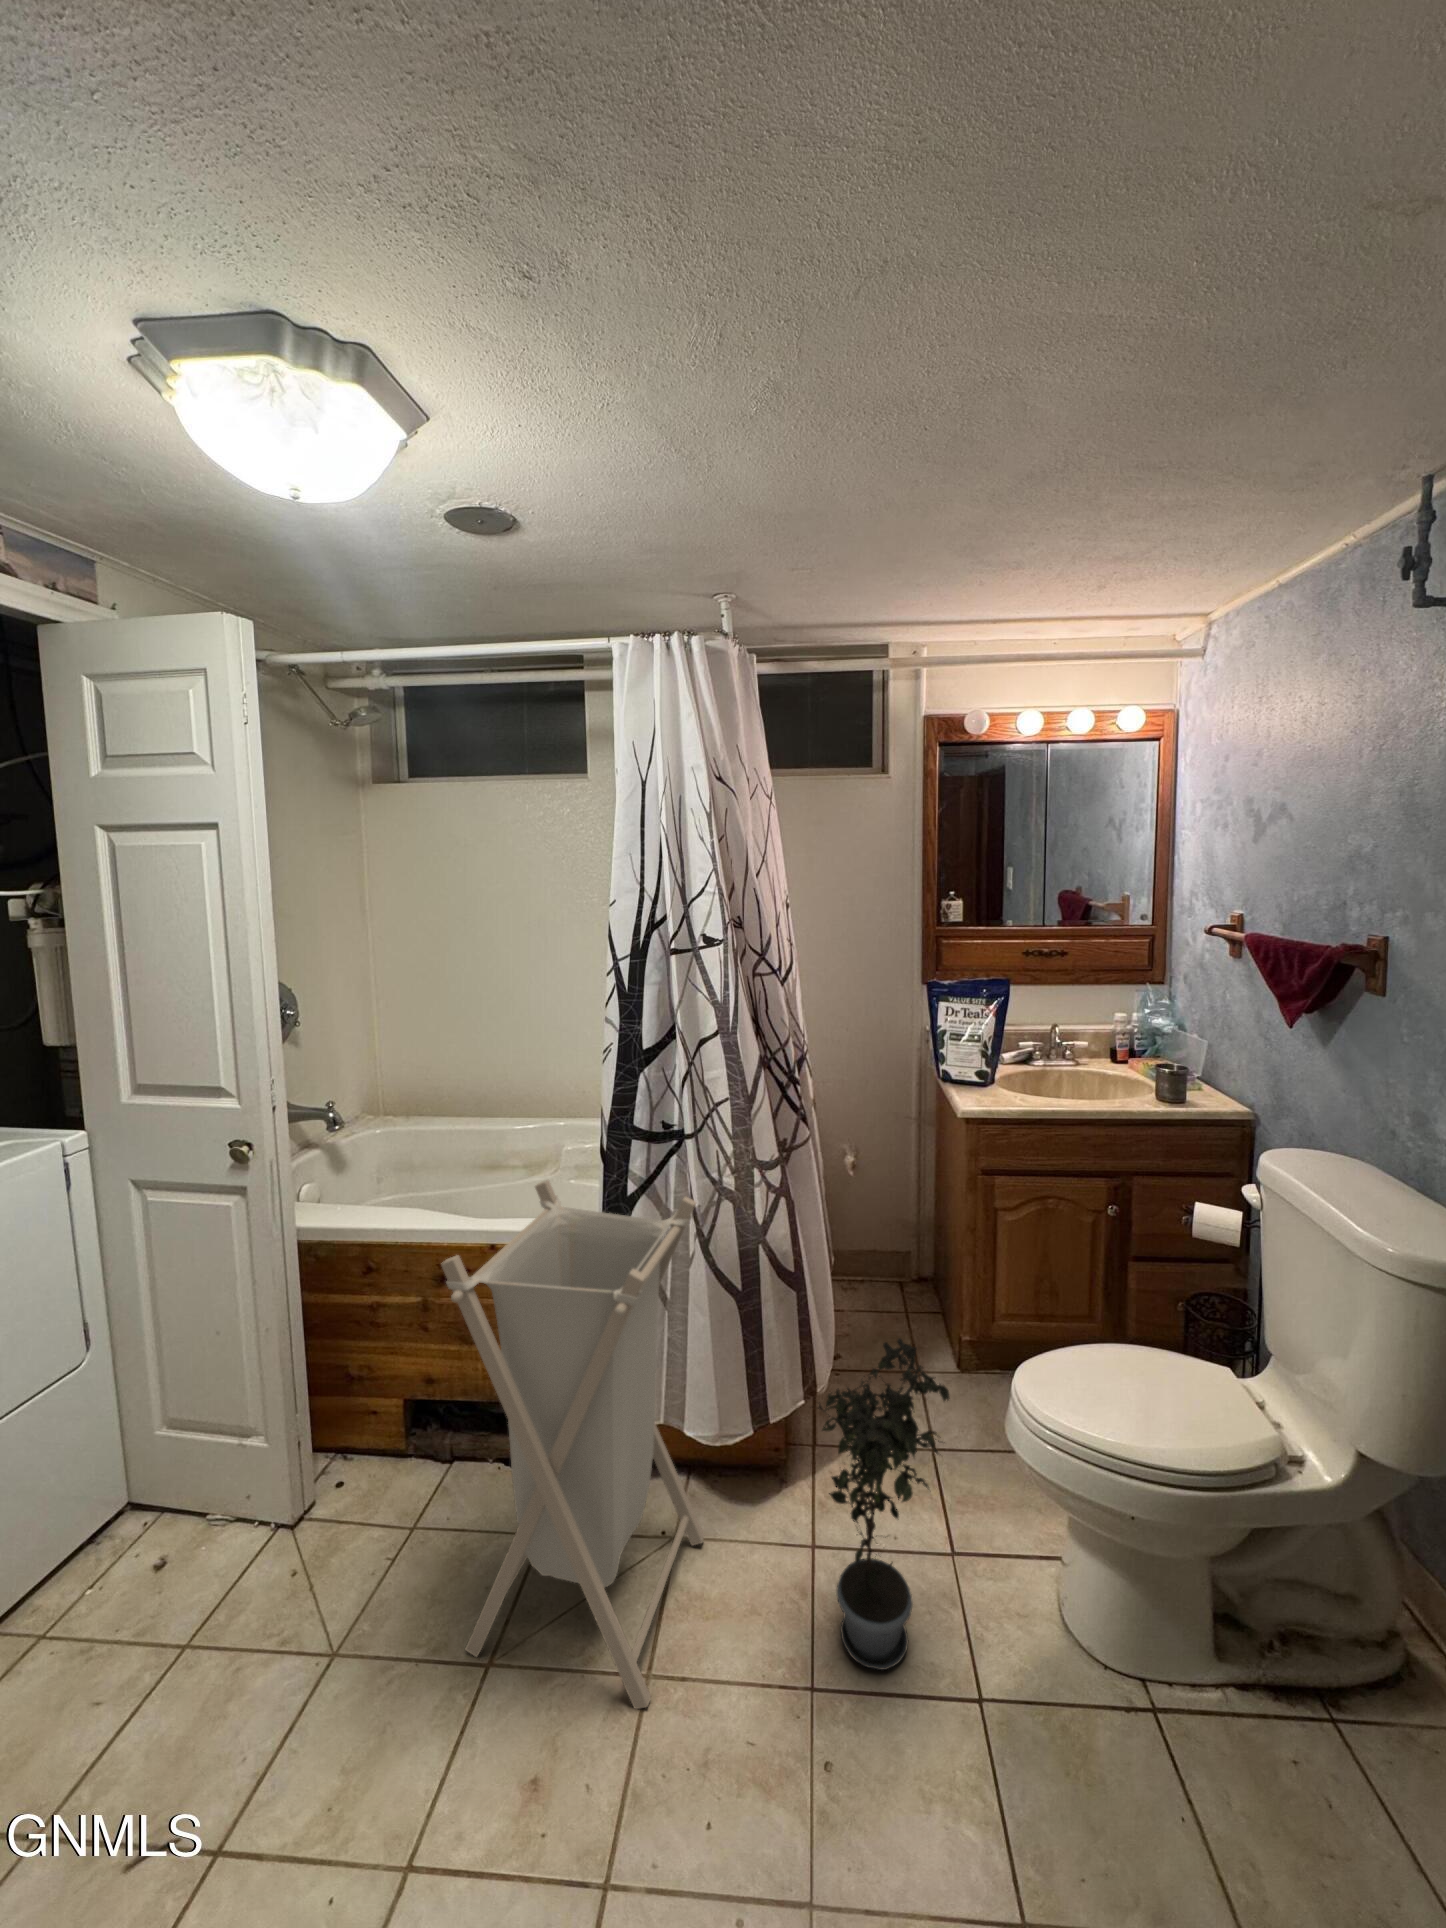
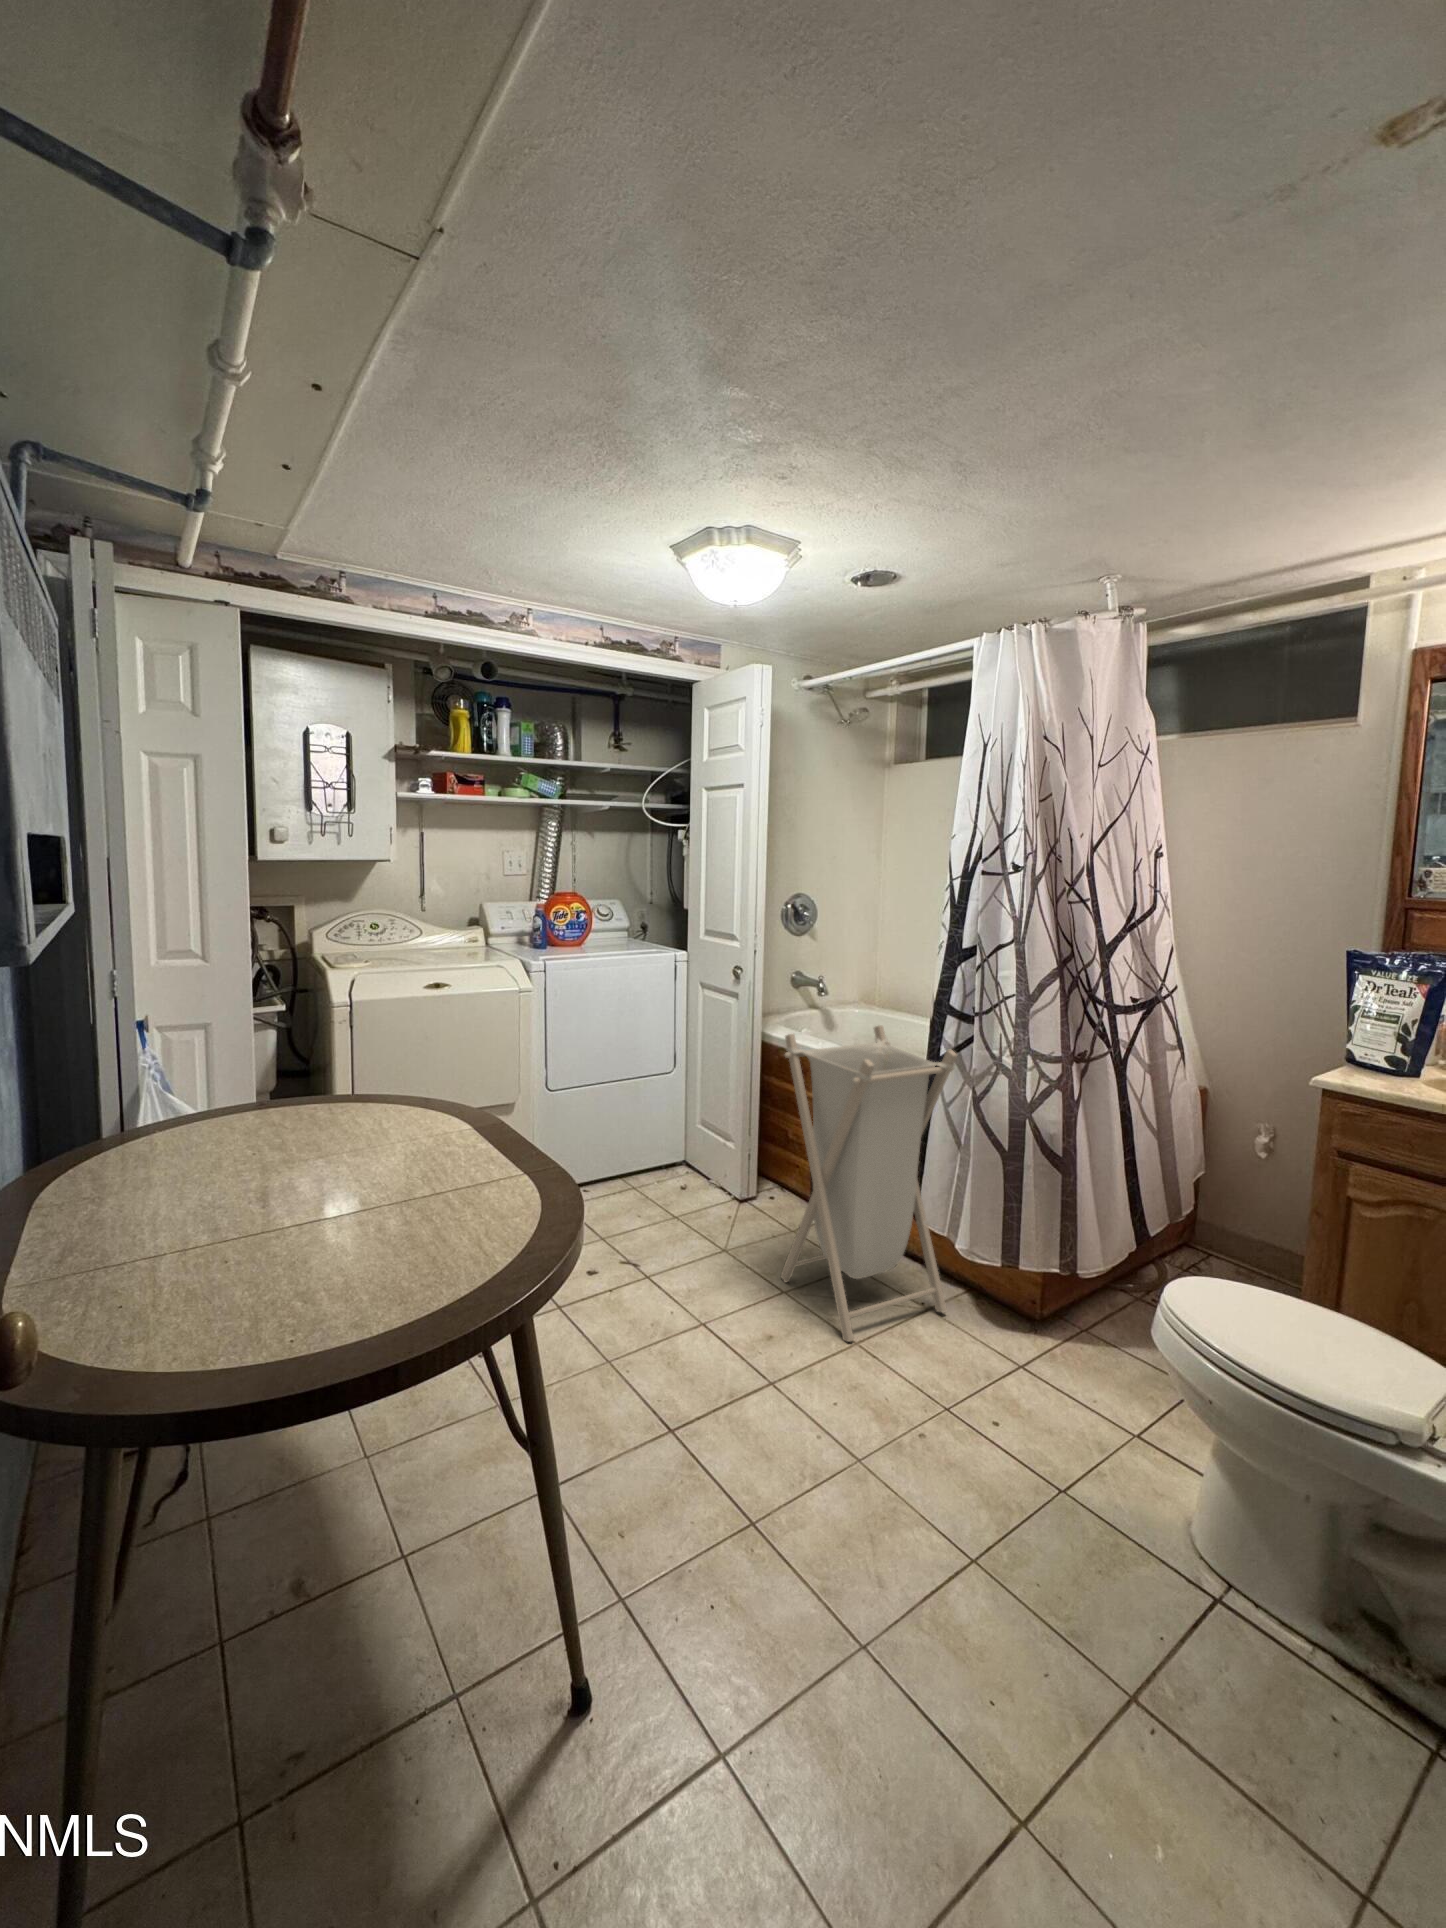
potted plant: present [818,1339,950,1670] -> none [962,1182,1095,1421]

